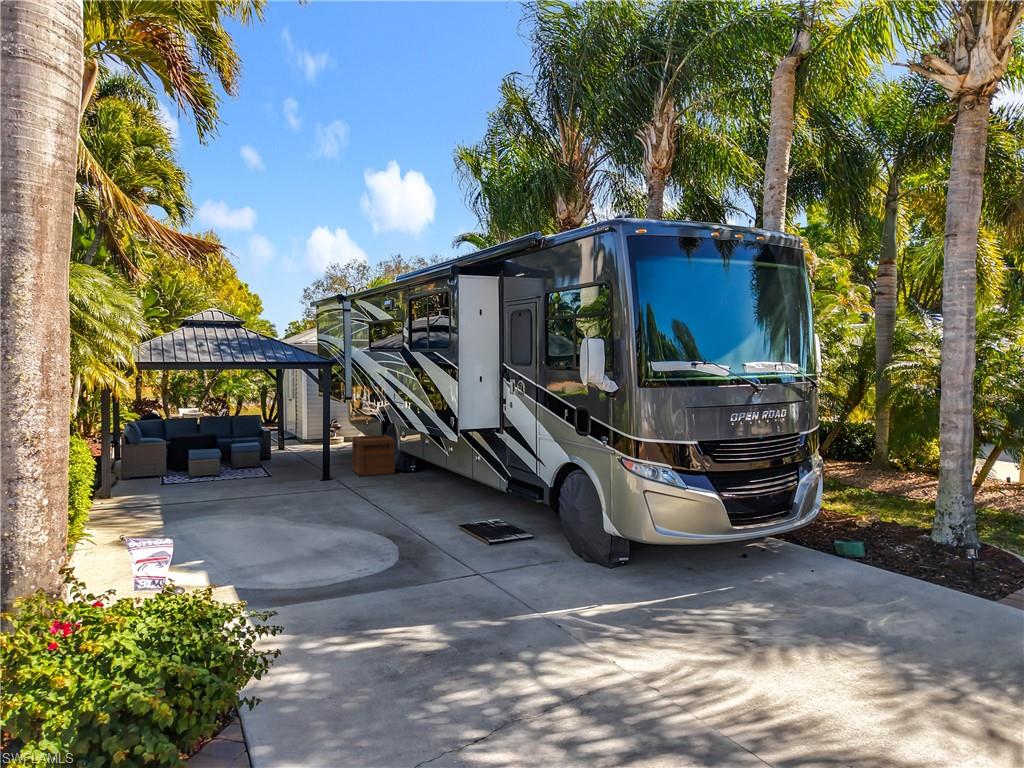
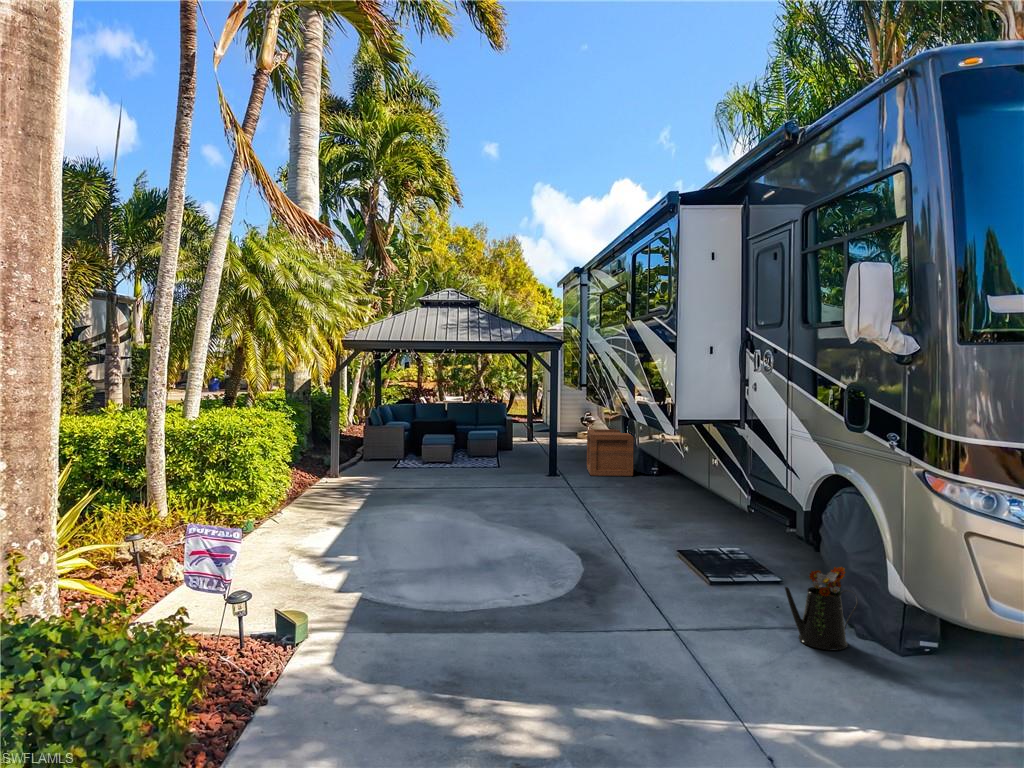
watering can: none [545,518,586,571] -> present [785,567,858,650]

